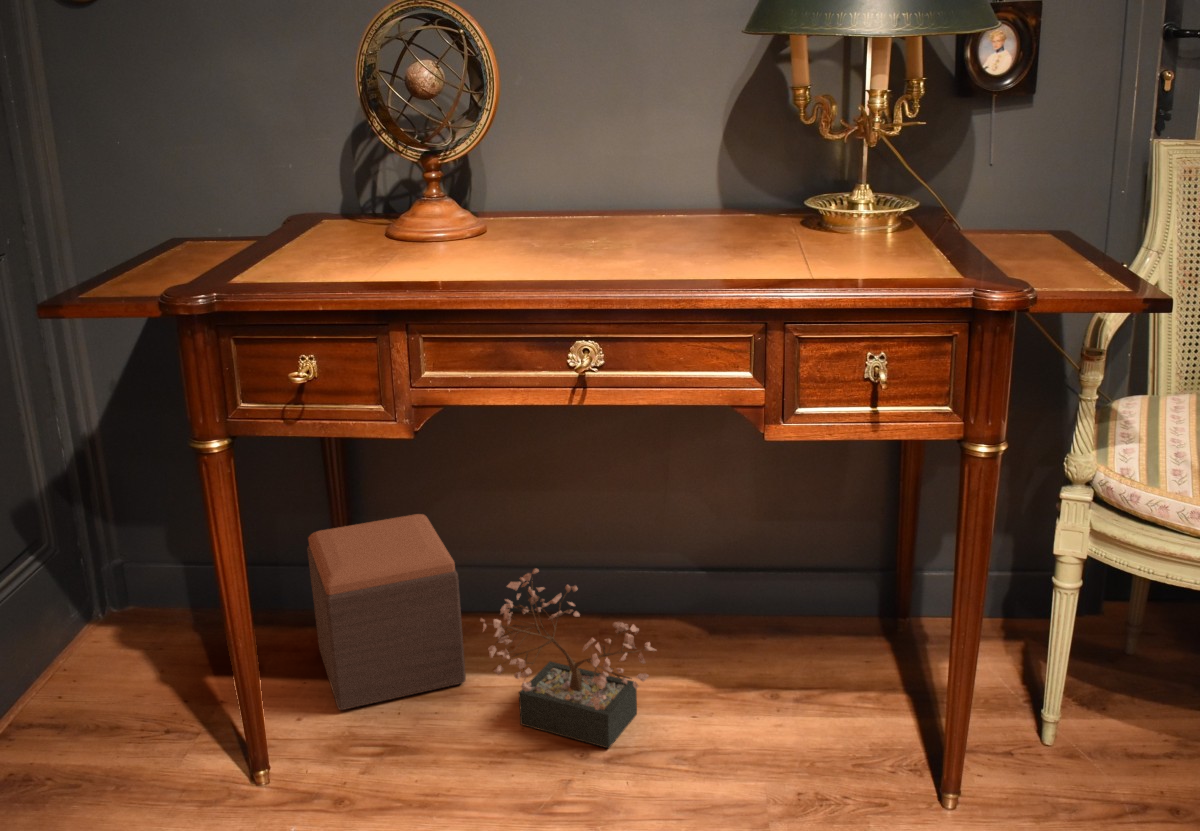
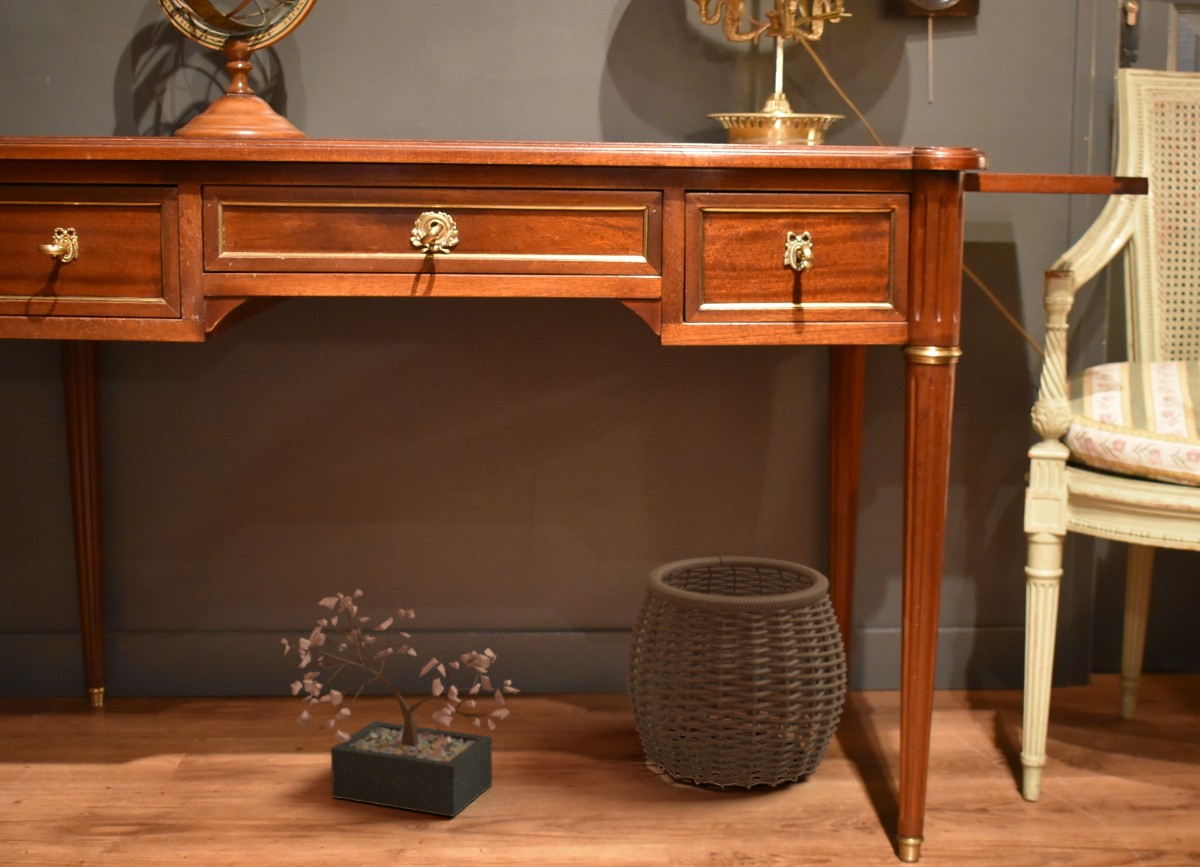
footstool: present [307,514,466,710] -> none [43,541,257,787]
woven basket: none [737,535,907,726] -> present [625,556,847,789]

